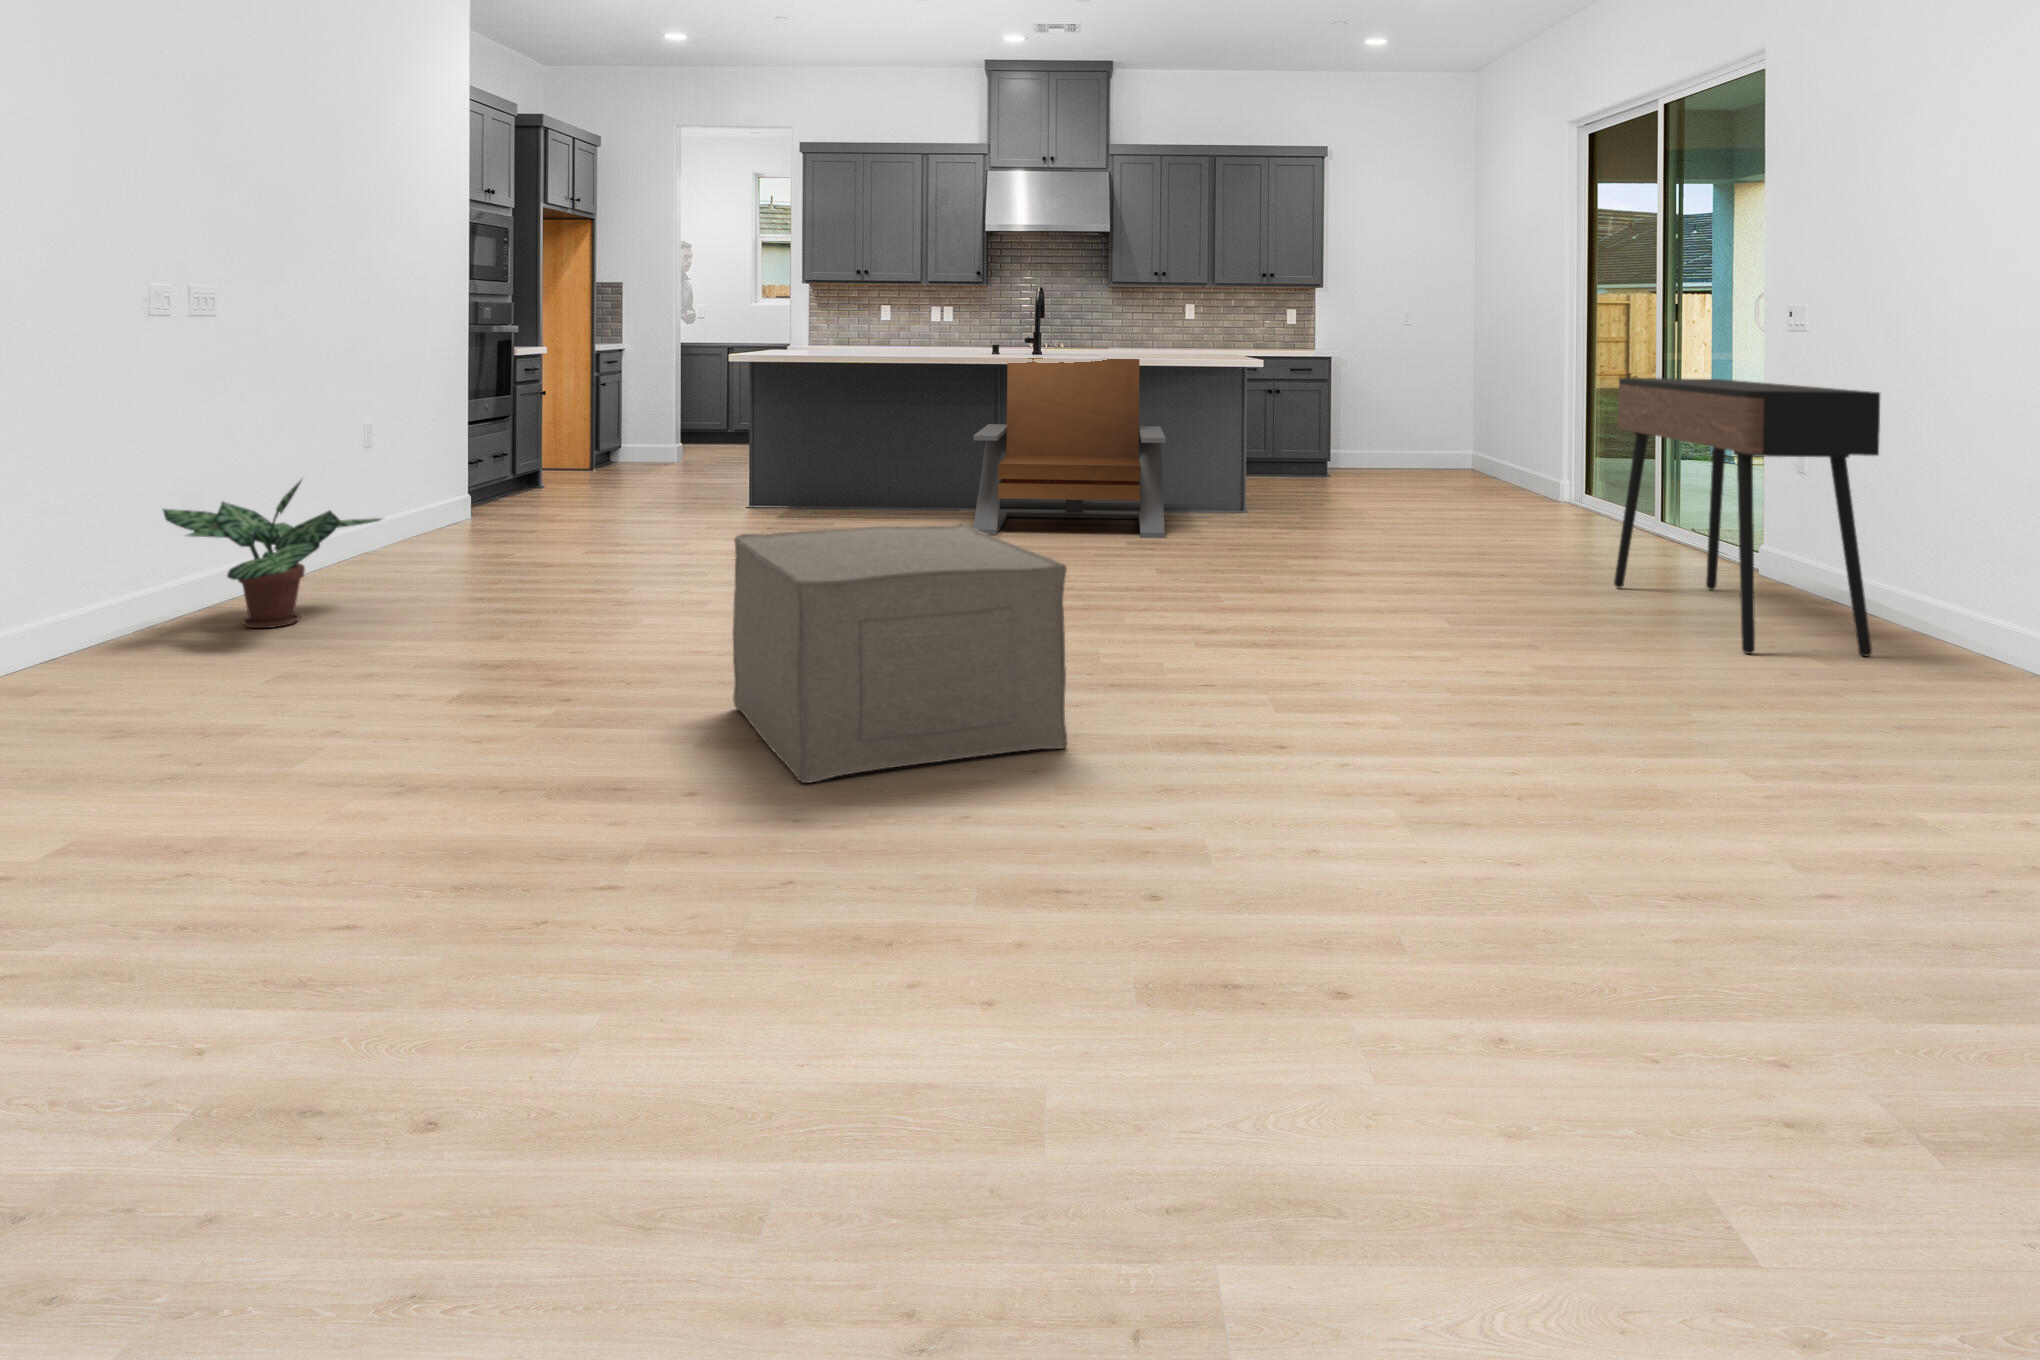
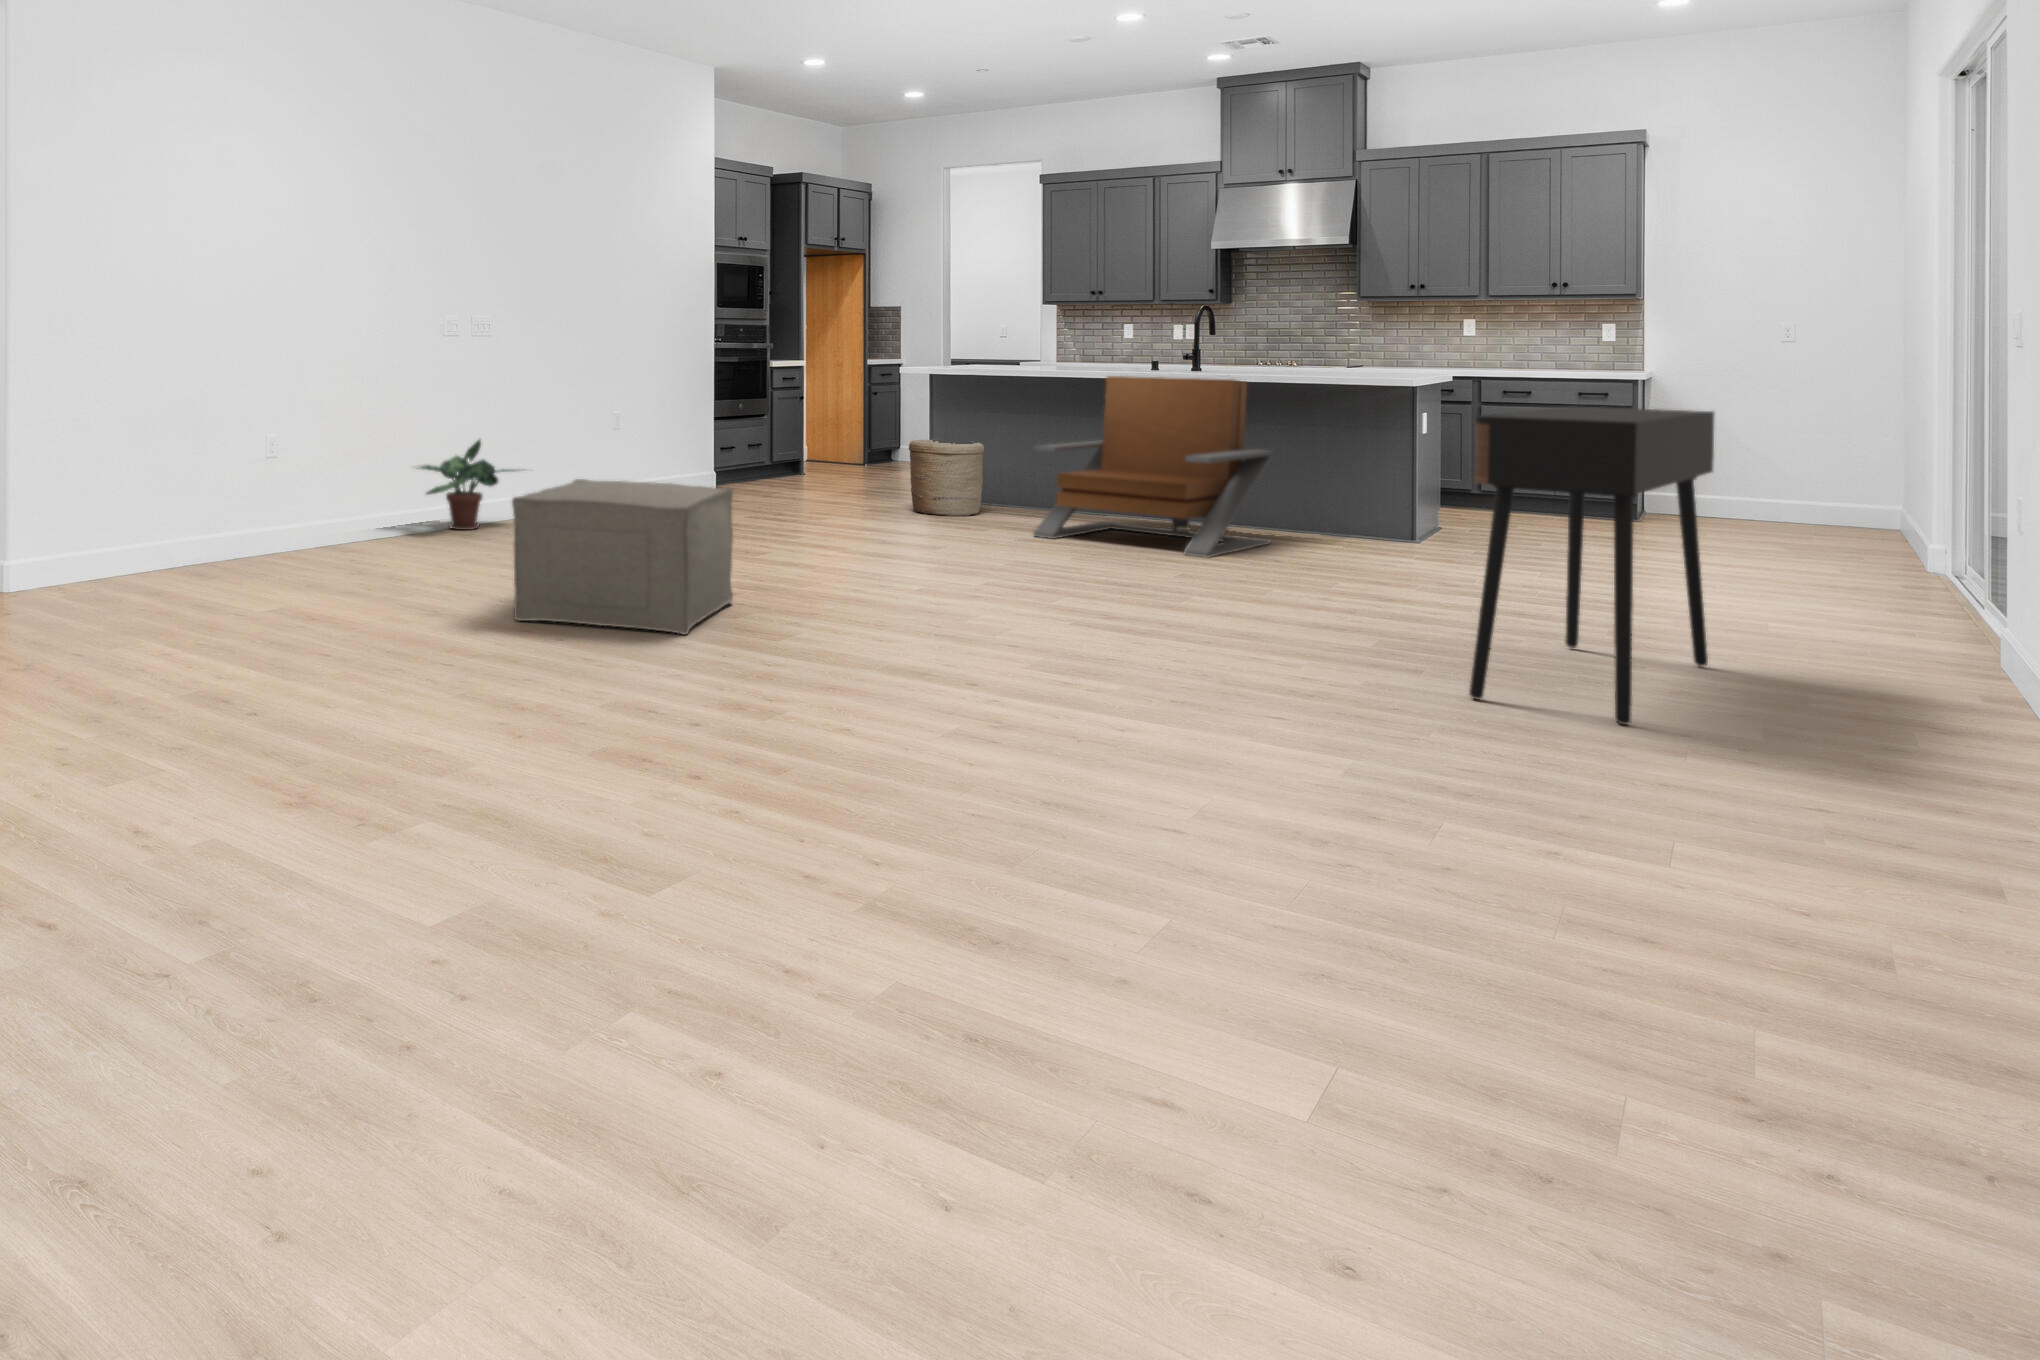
woven basket: none [772,433,855,520] -> present [909,440,984,516]

